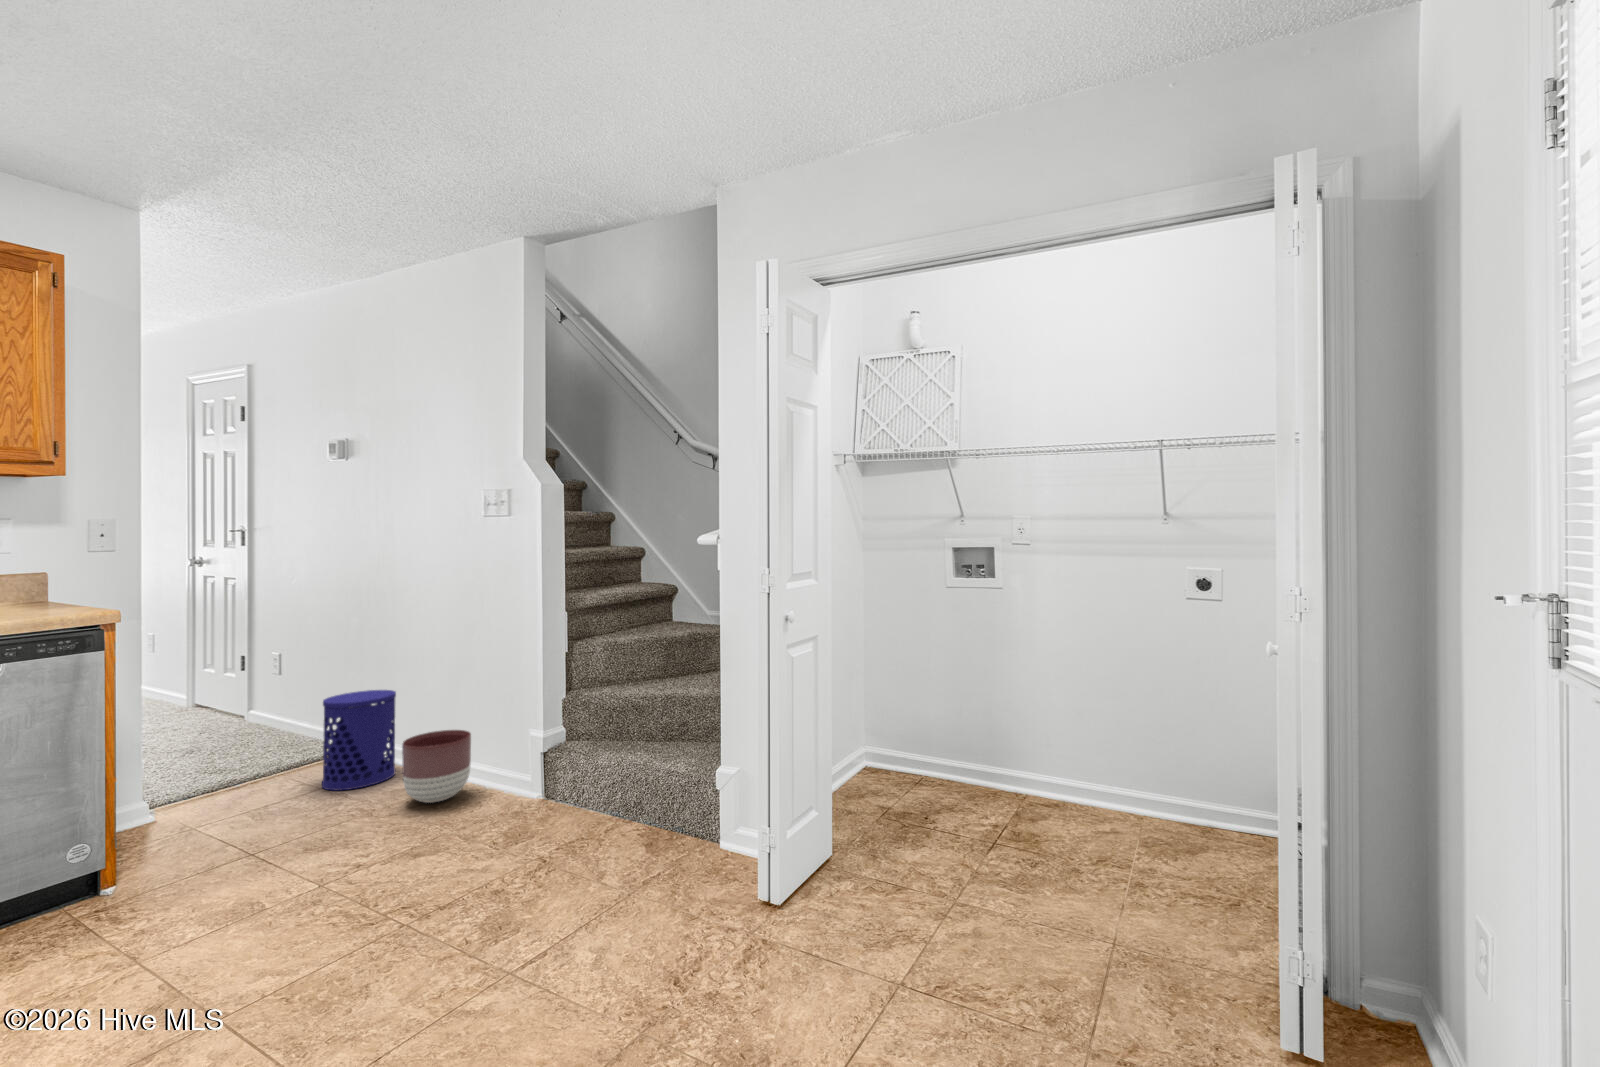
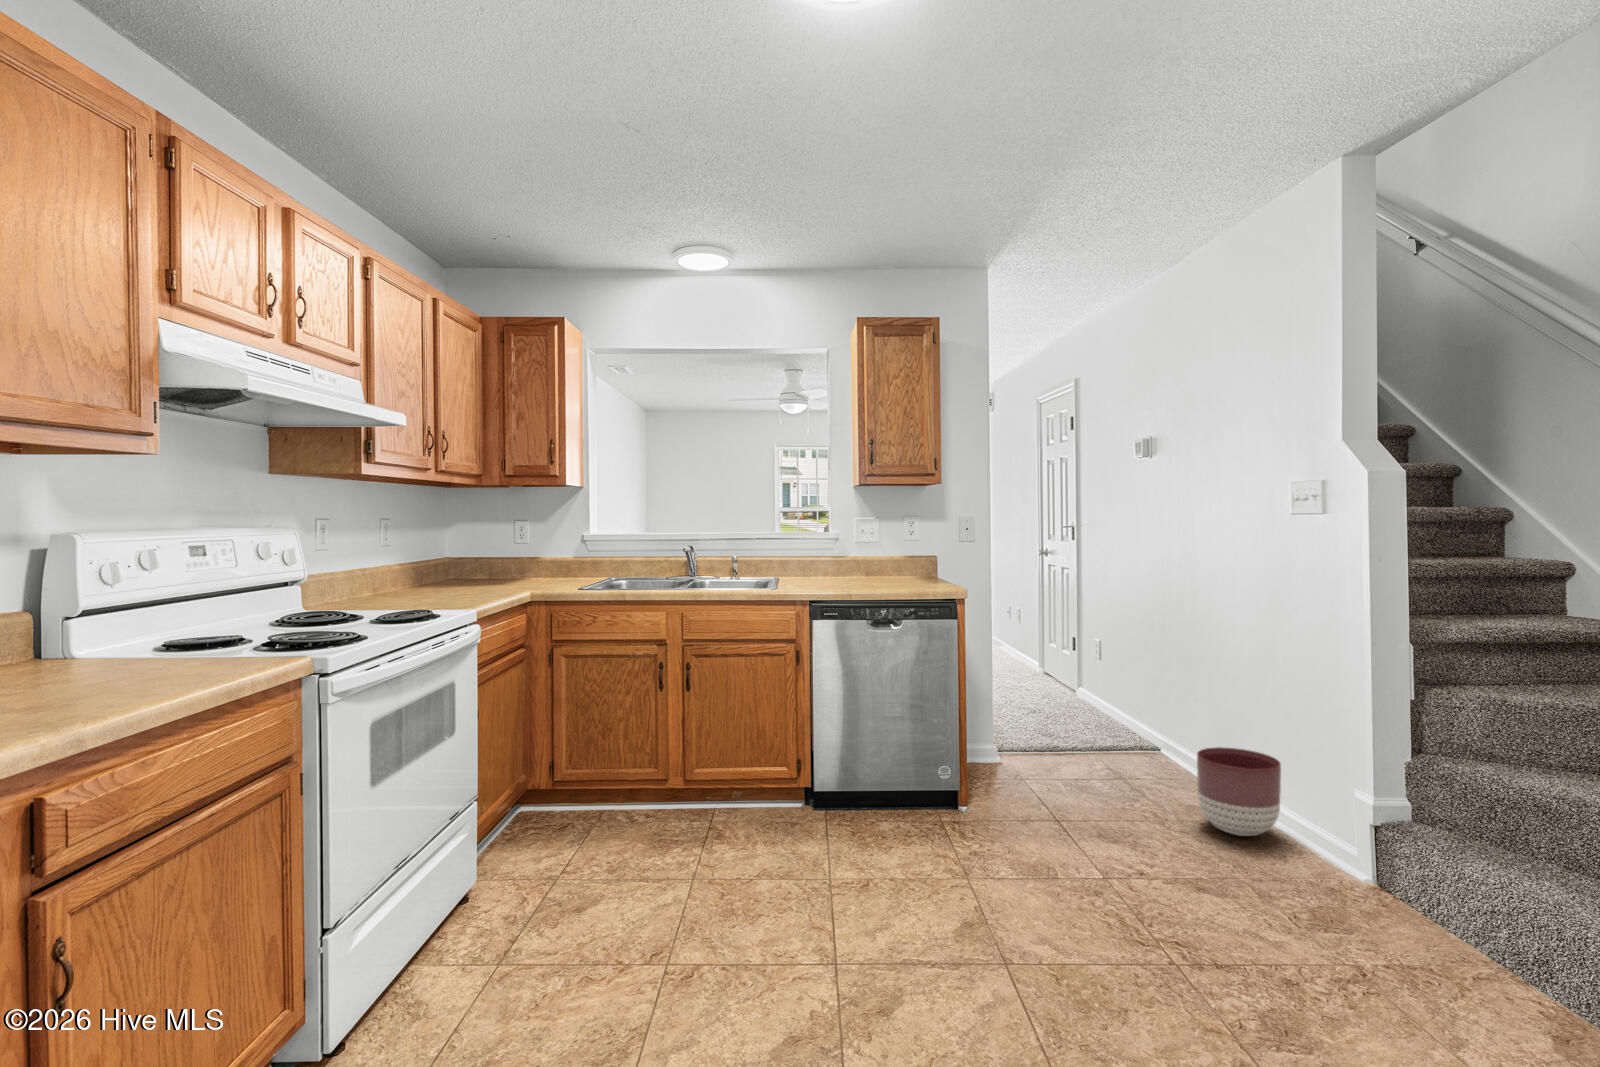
waste bin: present [322,690,396,791] -> none [1124,681,1197,789]

